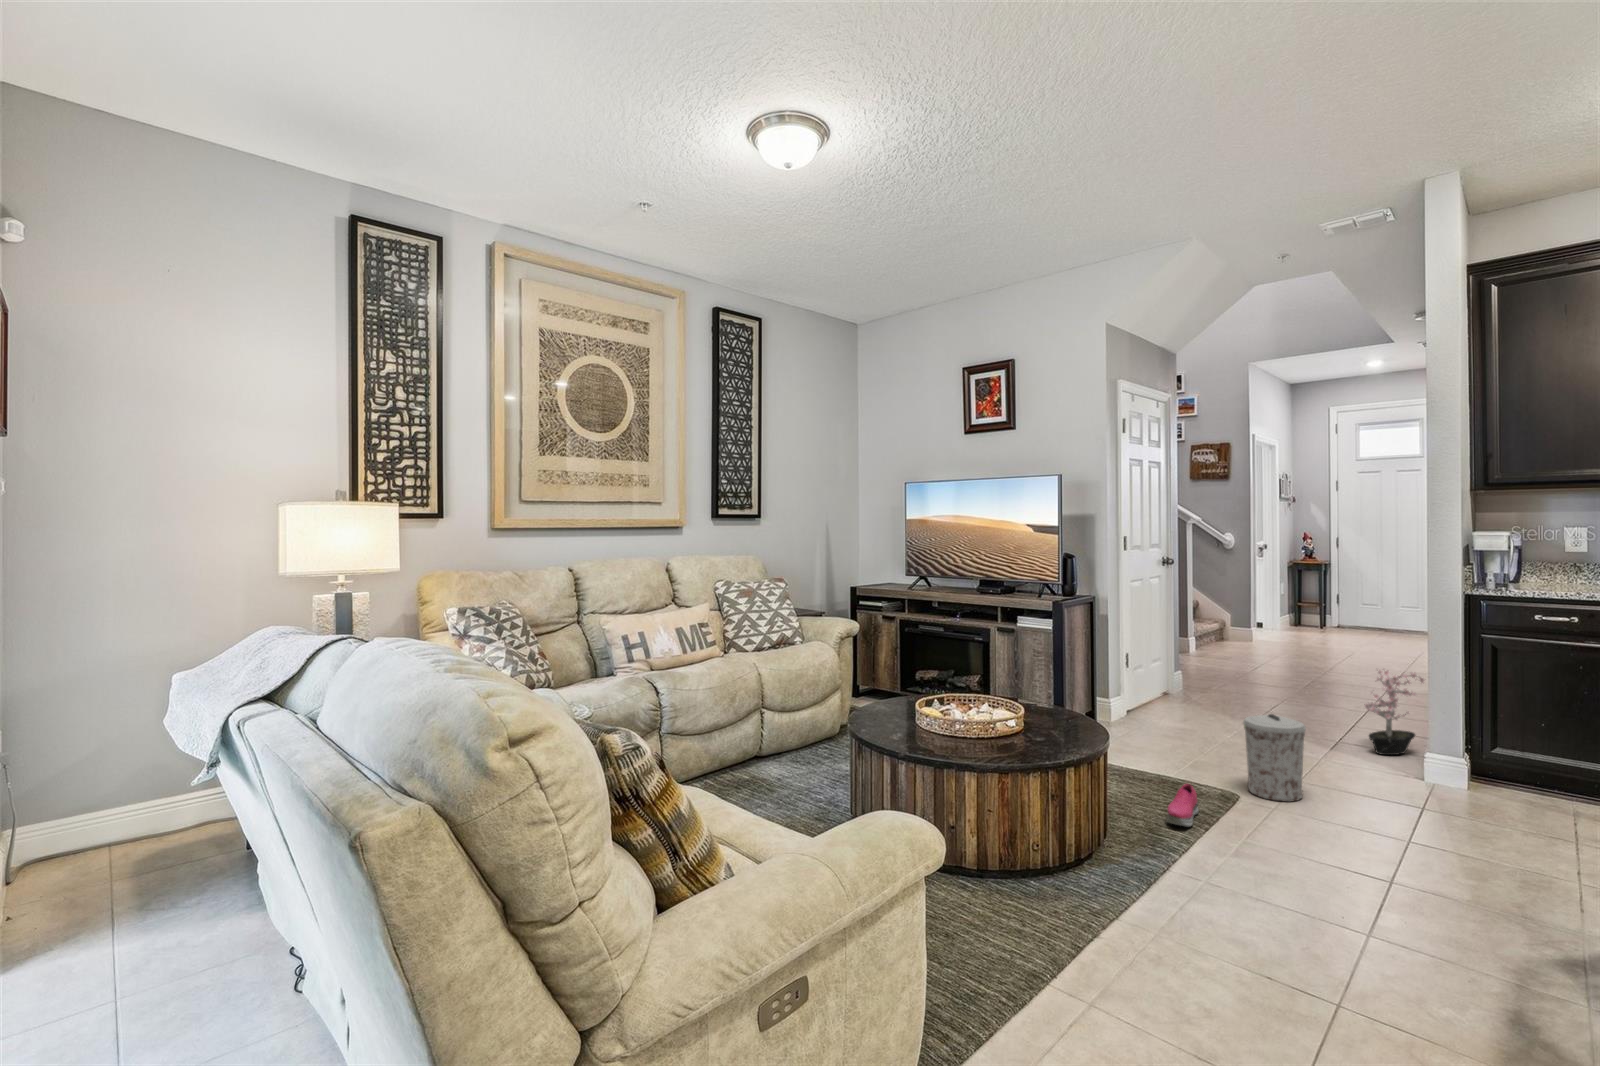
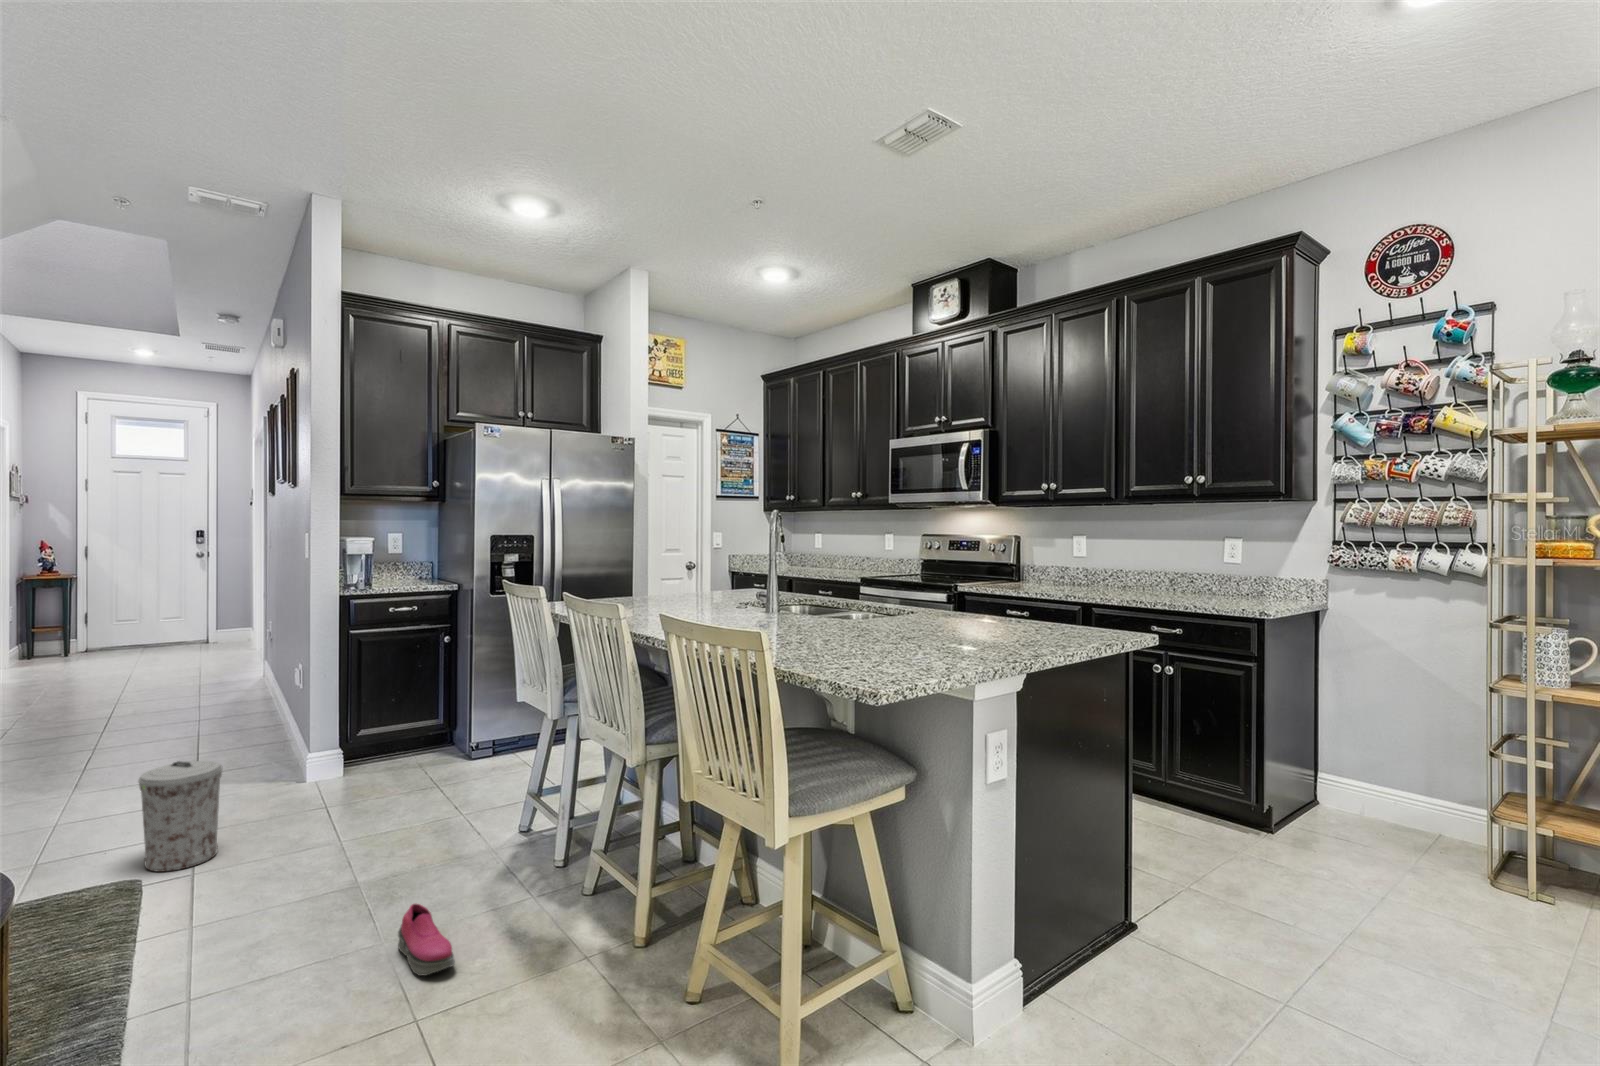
potted plant: present [1364,670,1425,755] -> none [227,676,291,777]
shoe: present [1167,784,1199,827] -> present [398,904,455,976]

